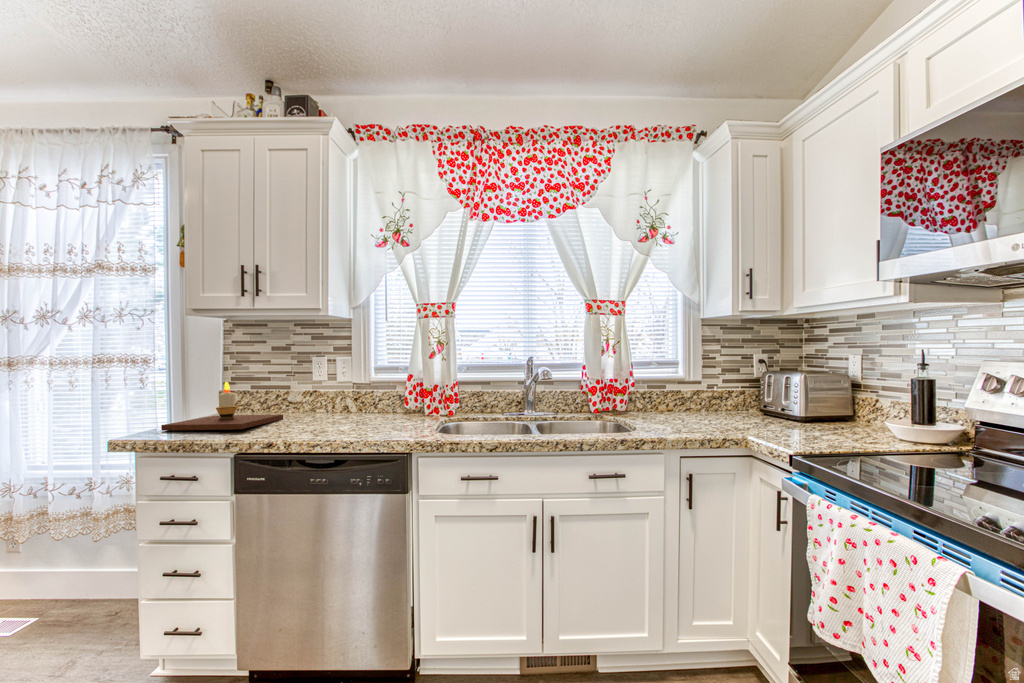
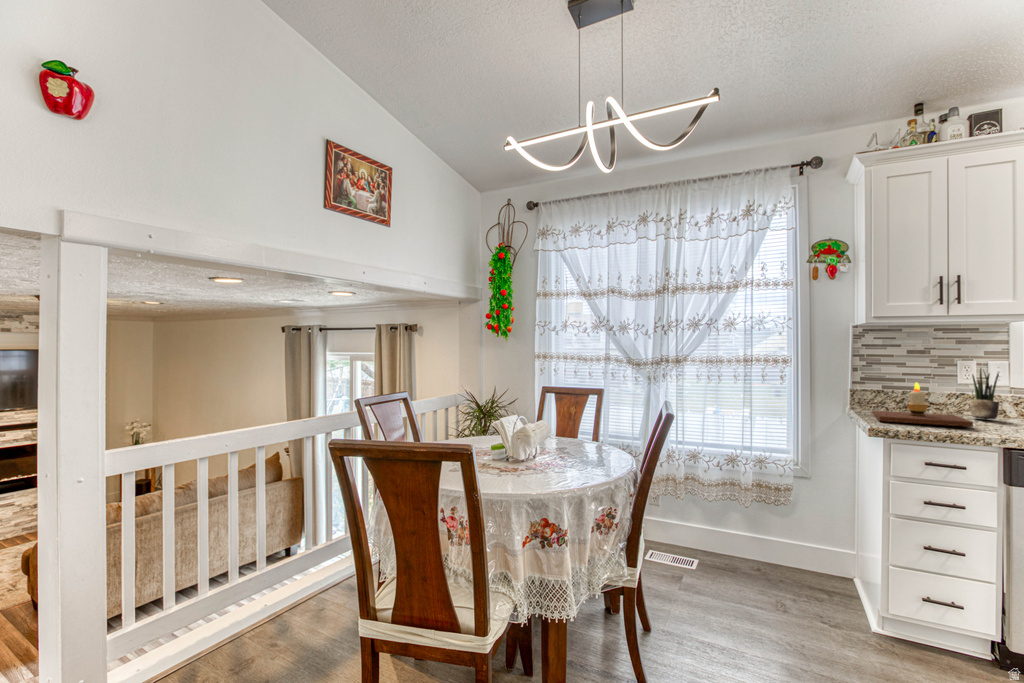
potted plant: none [302,363,328,416] -> present [970,368,999,419]

